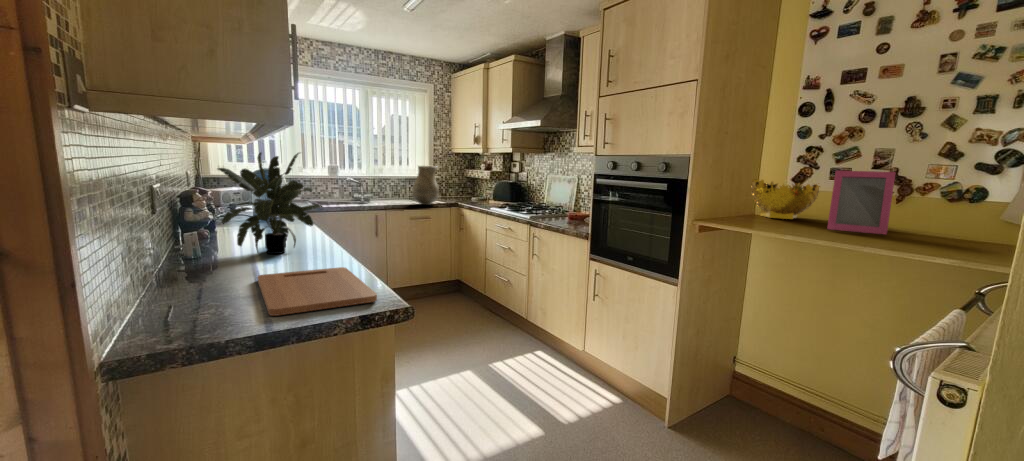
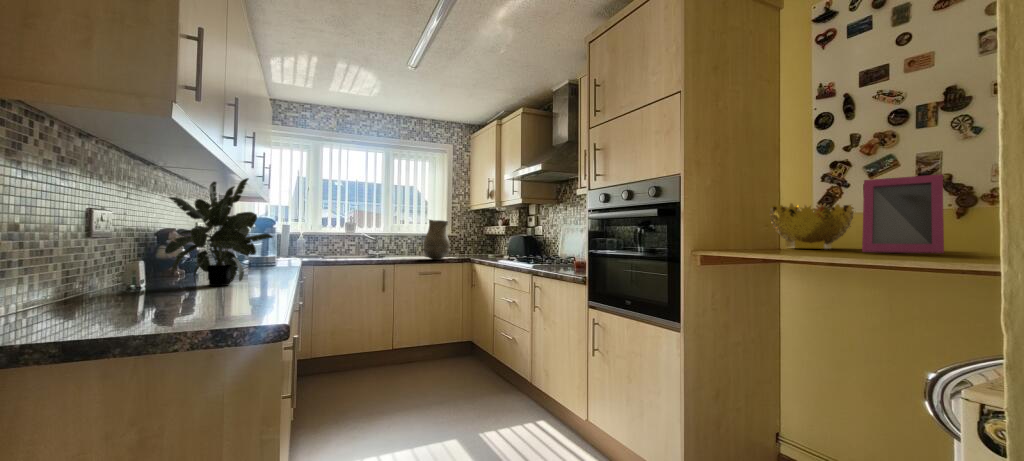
cutting board: present [258,267,377,316] -> none [107,293,265,326]

